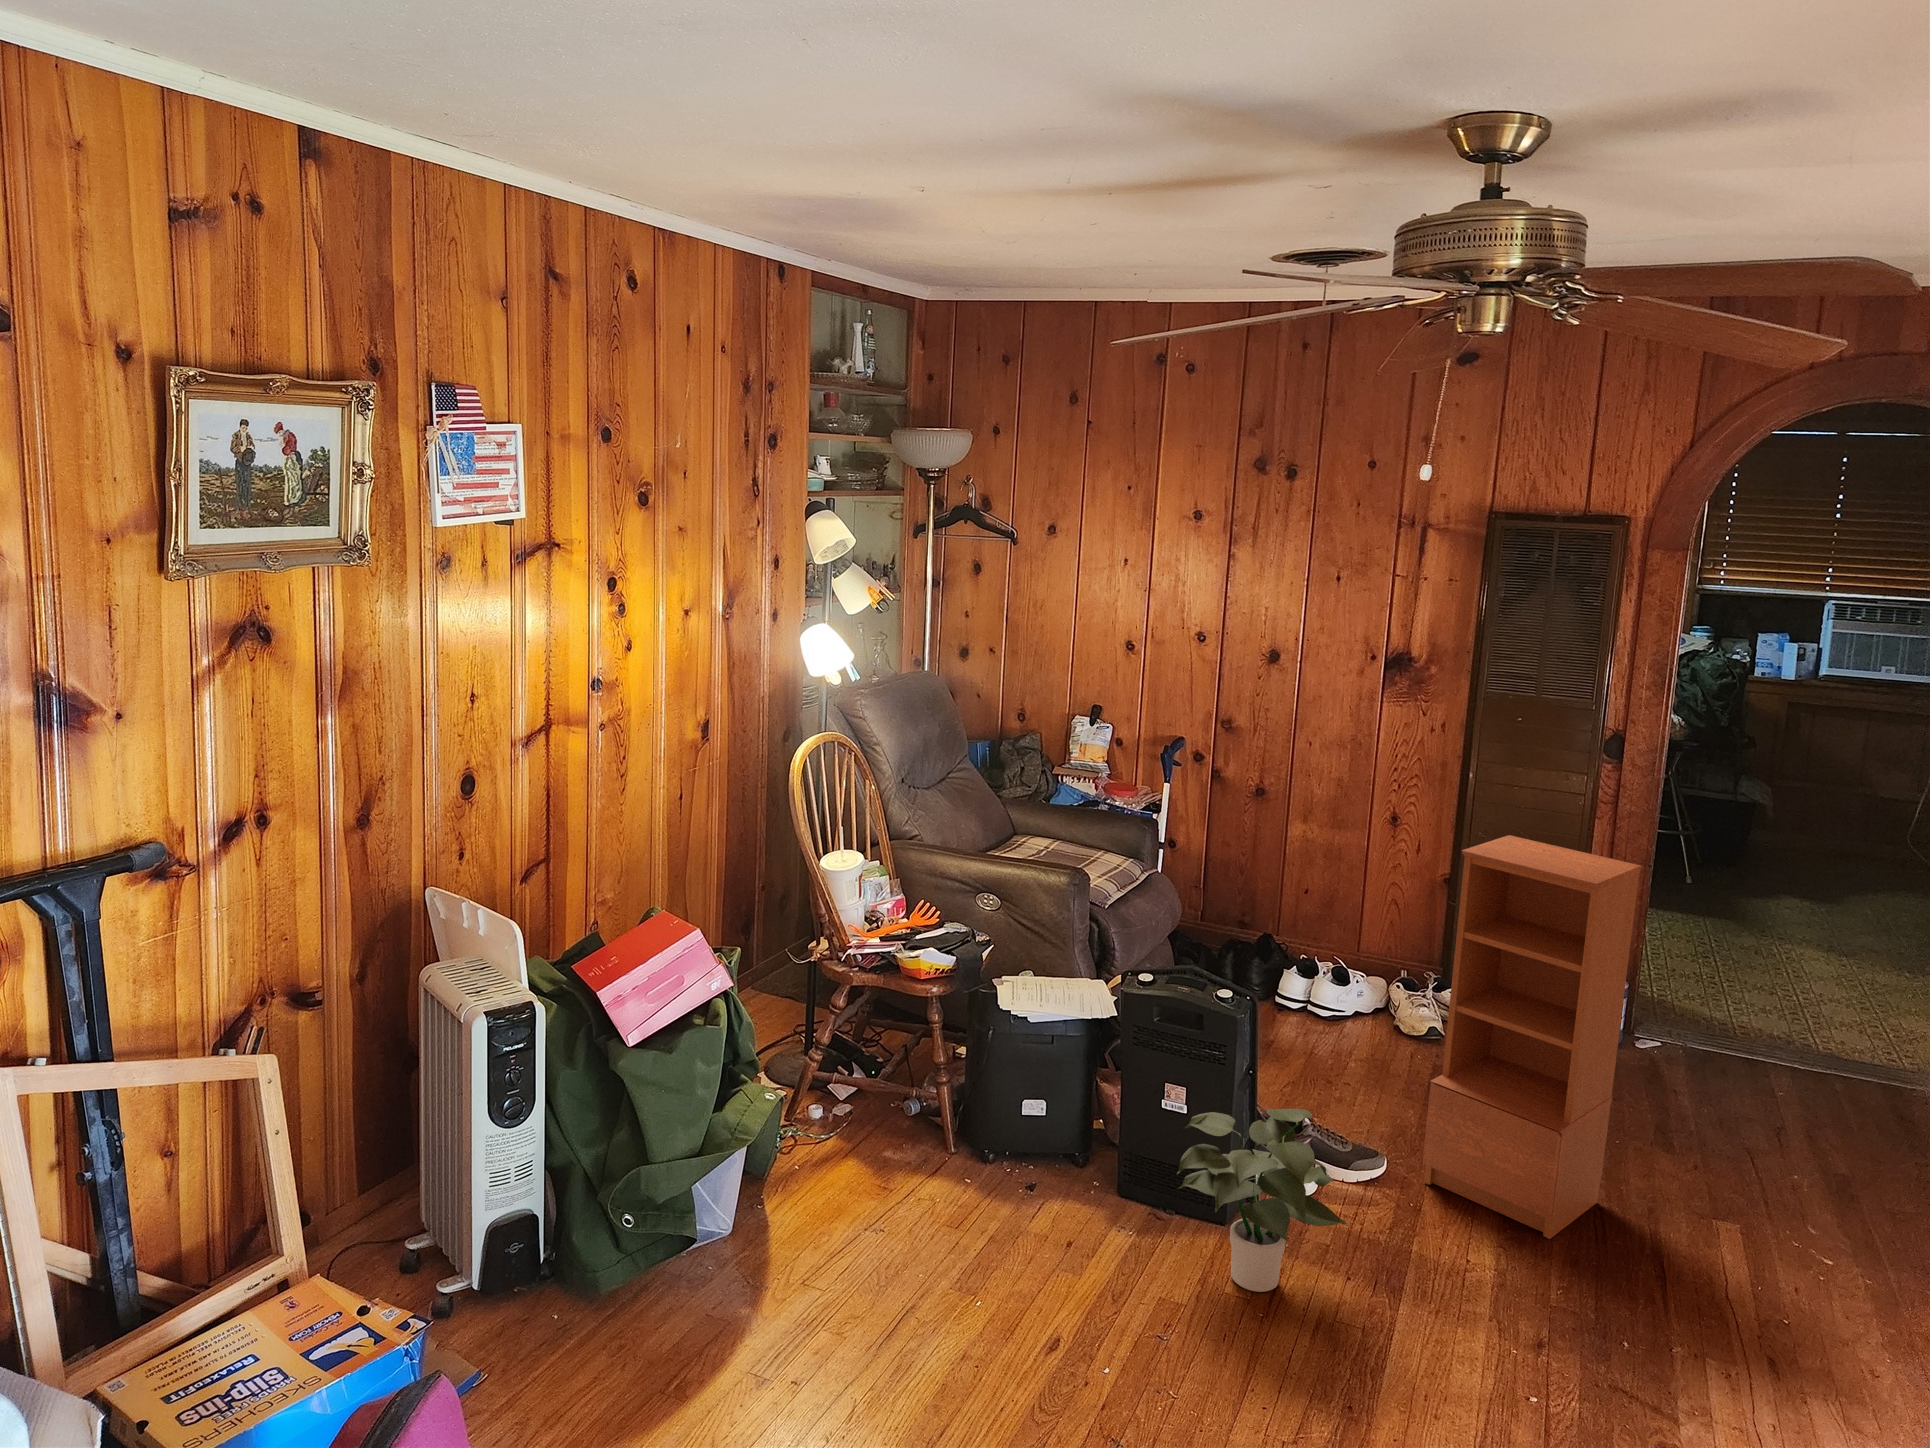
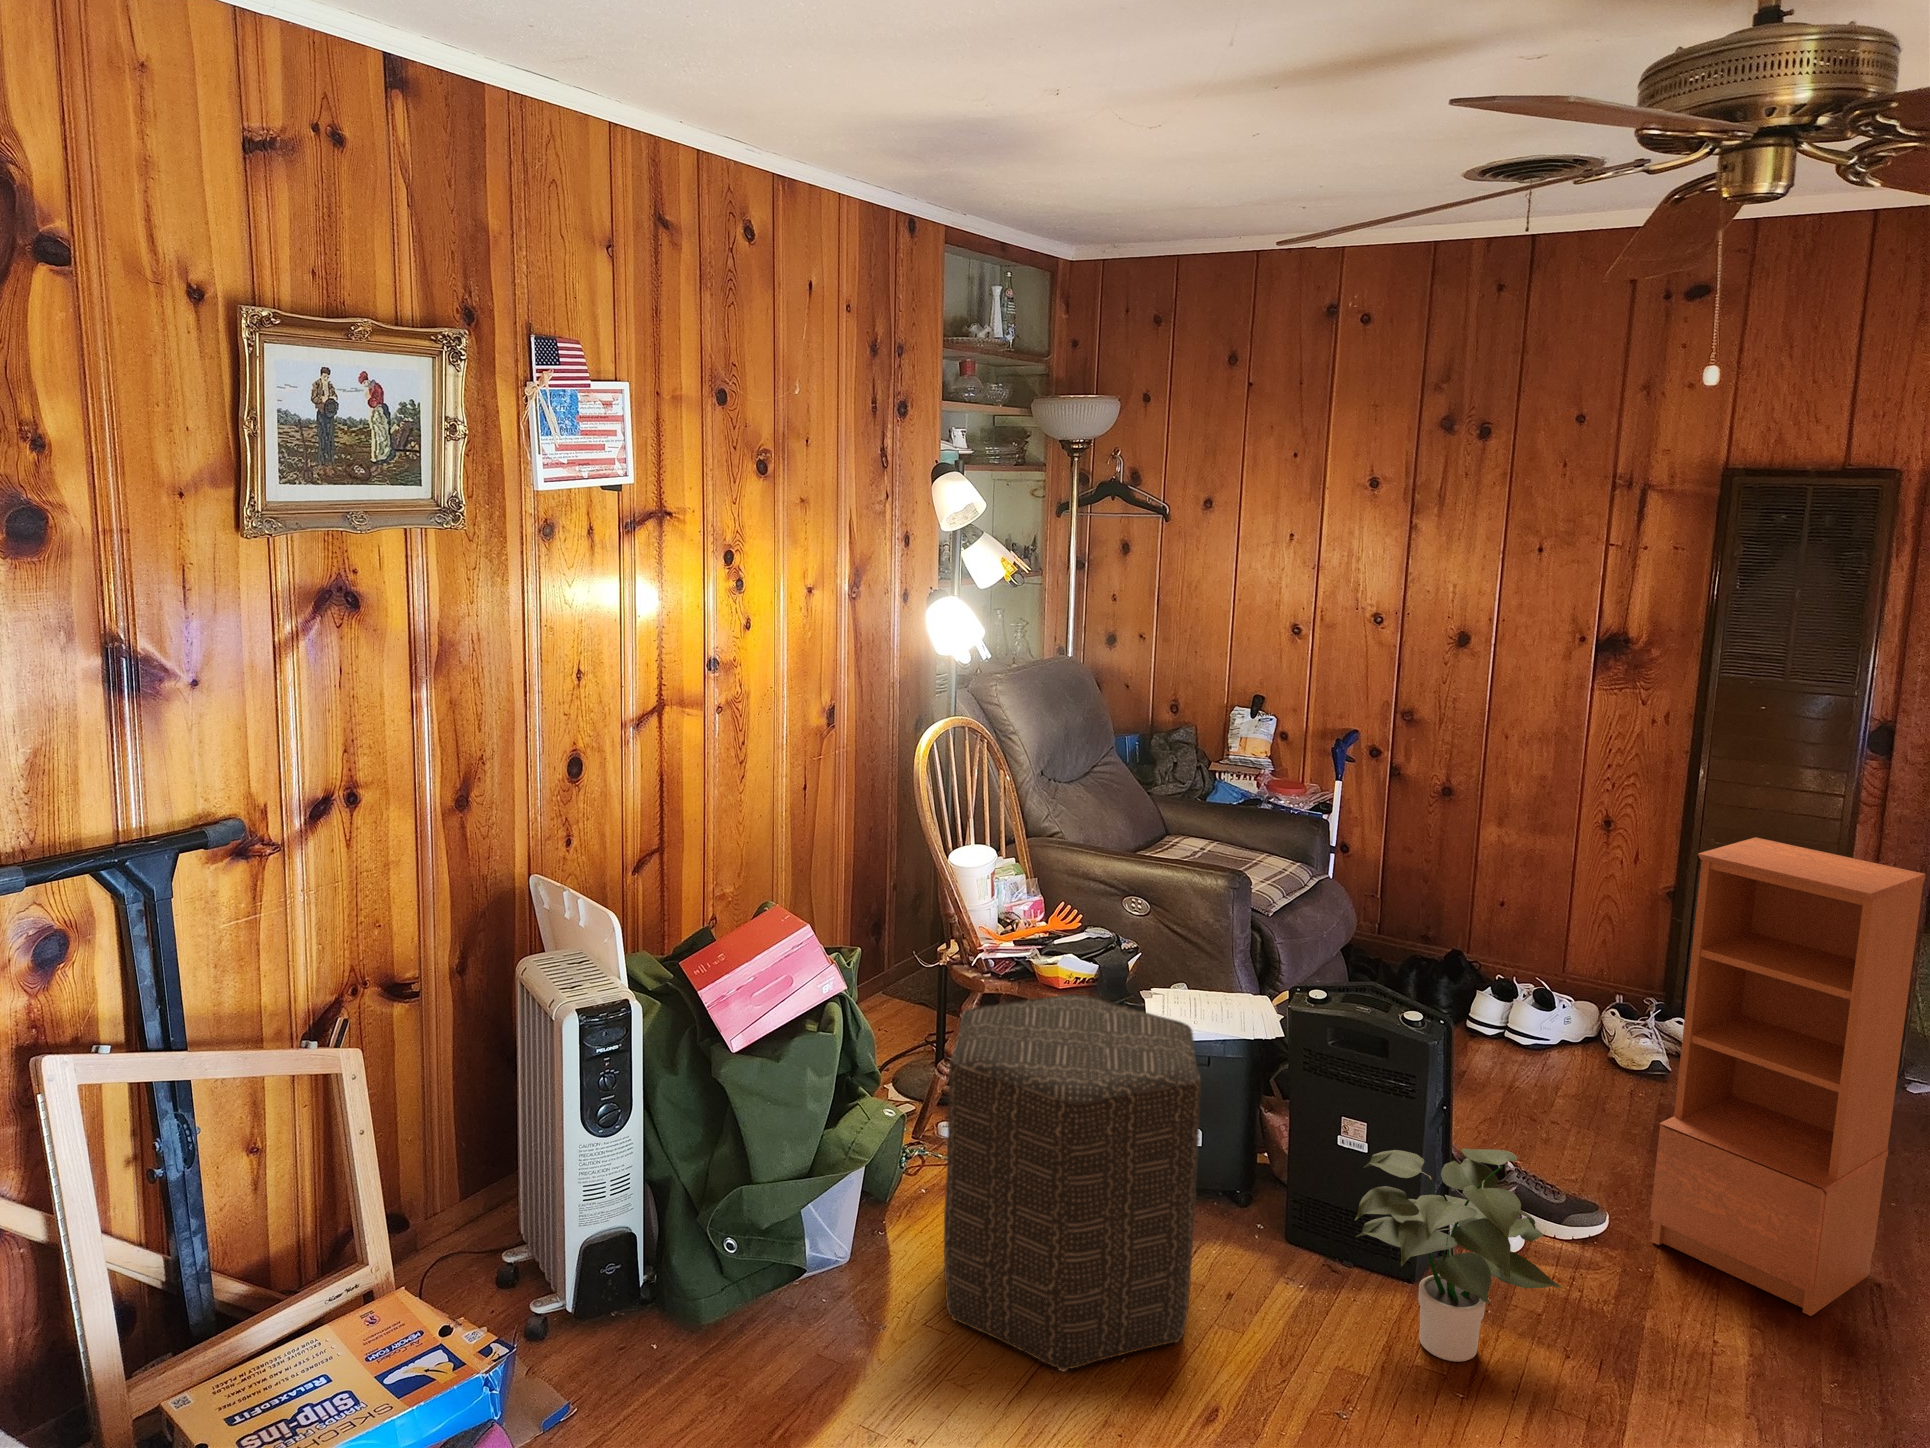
ottoman: none [822,983,1046,1318] -> present [944,993,1201,1371]

